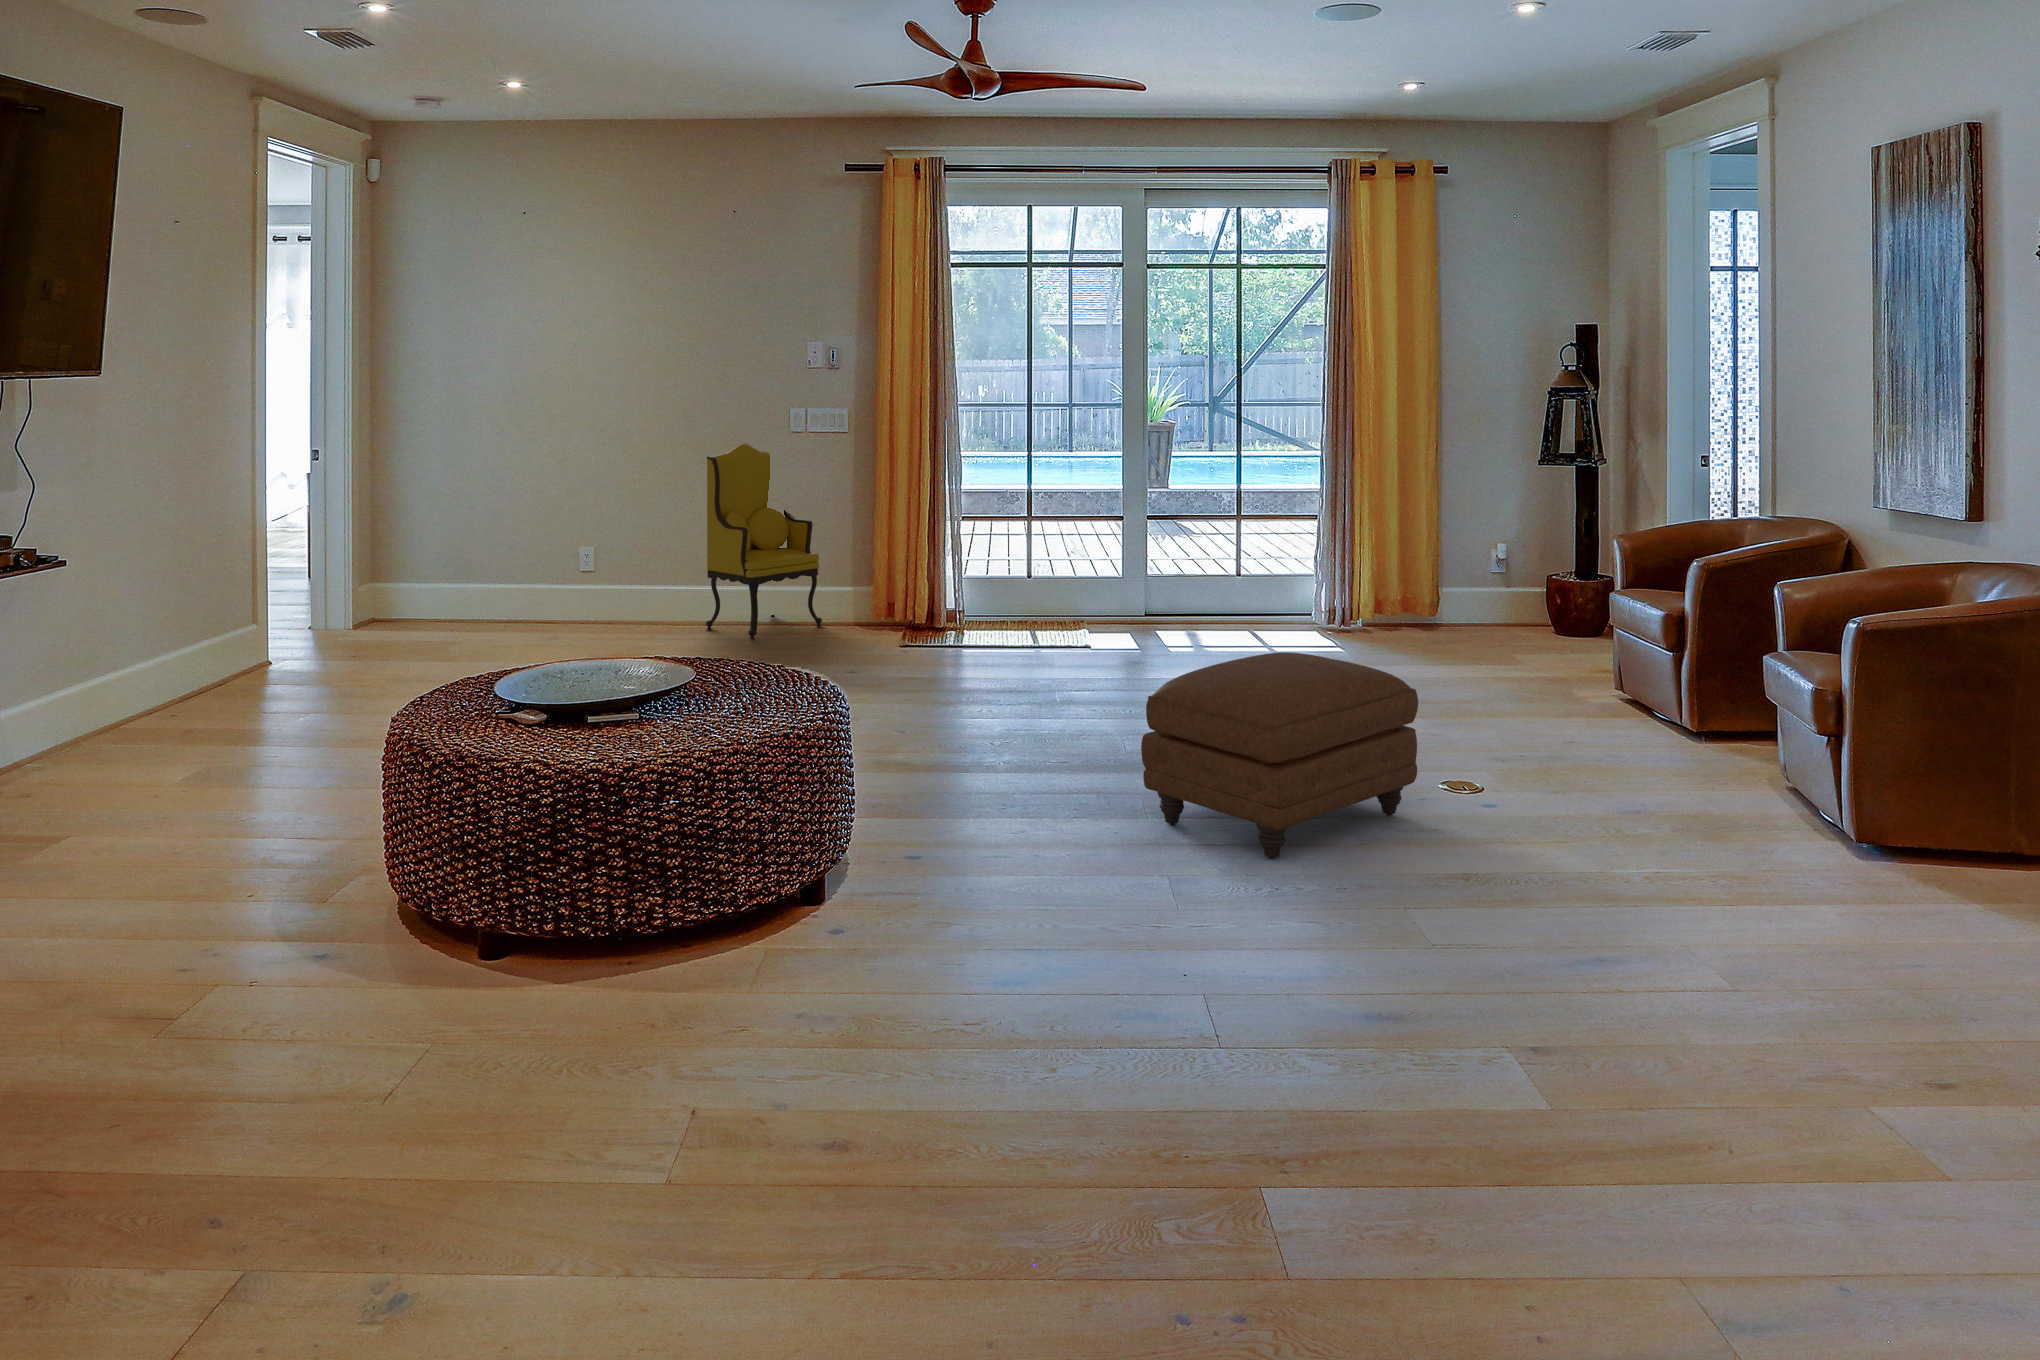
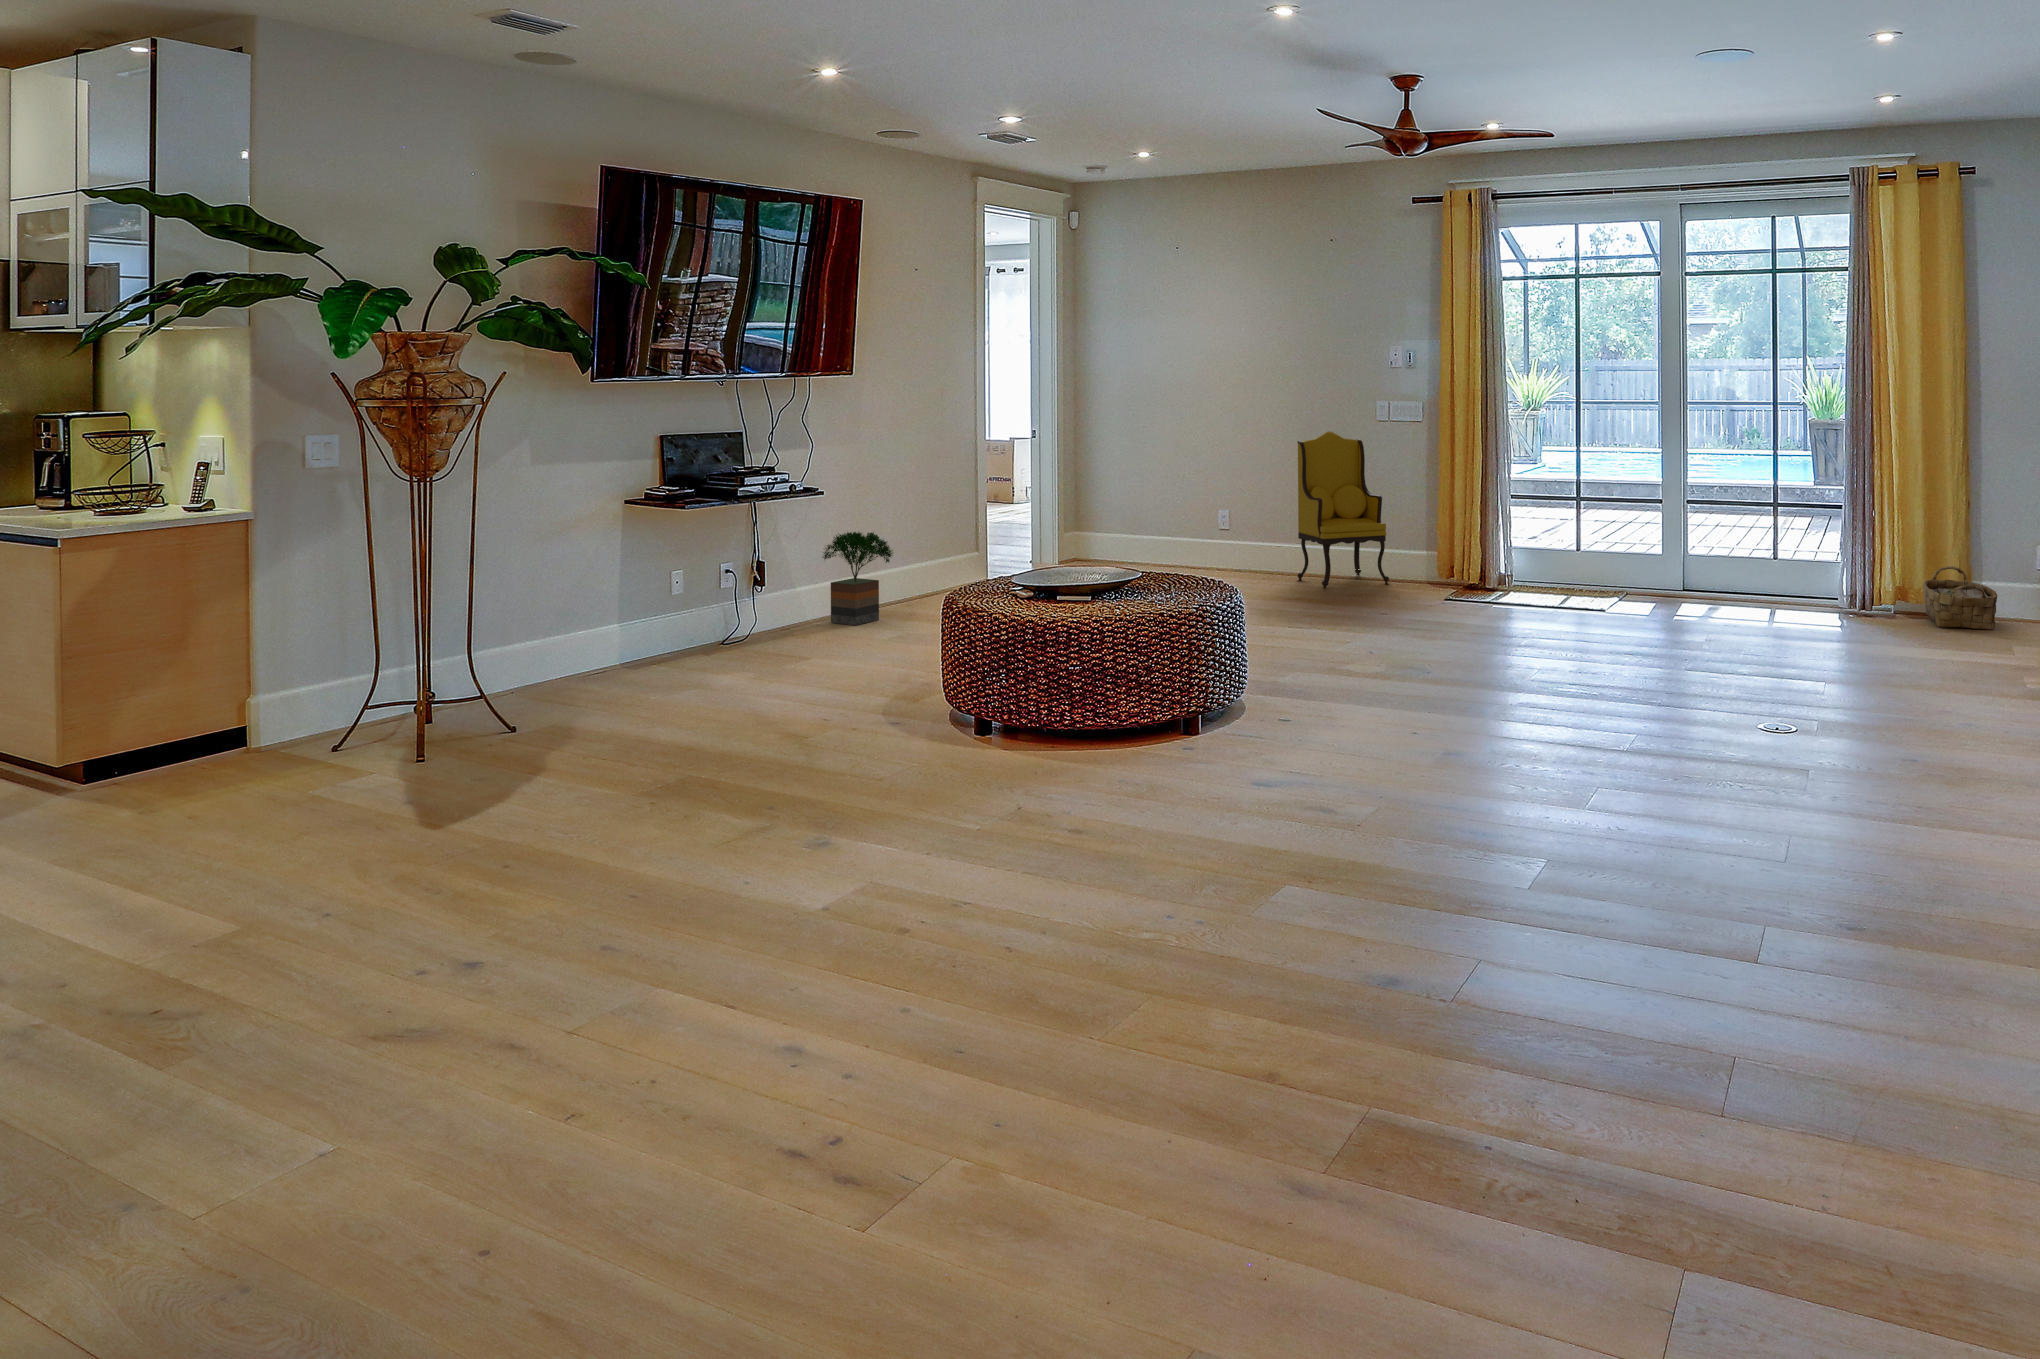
woven basket: none [1400,572,1476,636] -> present [1923,566,1997,630]
potted tree: none [37,615,169,764] -> present [822,532,893,625]
ottoman: present [1141,652,1418,859] -> none [1467,600,1701,750]

